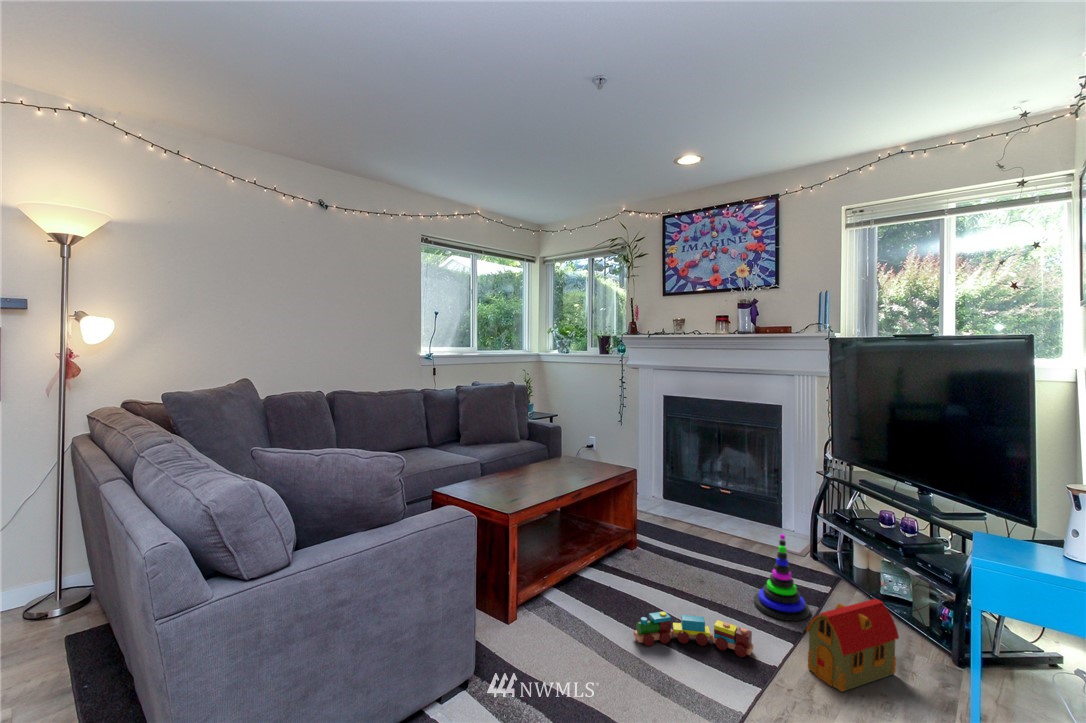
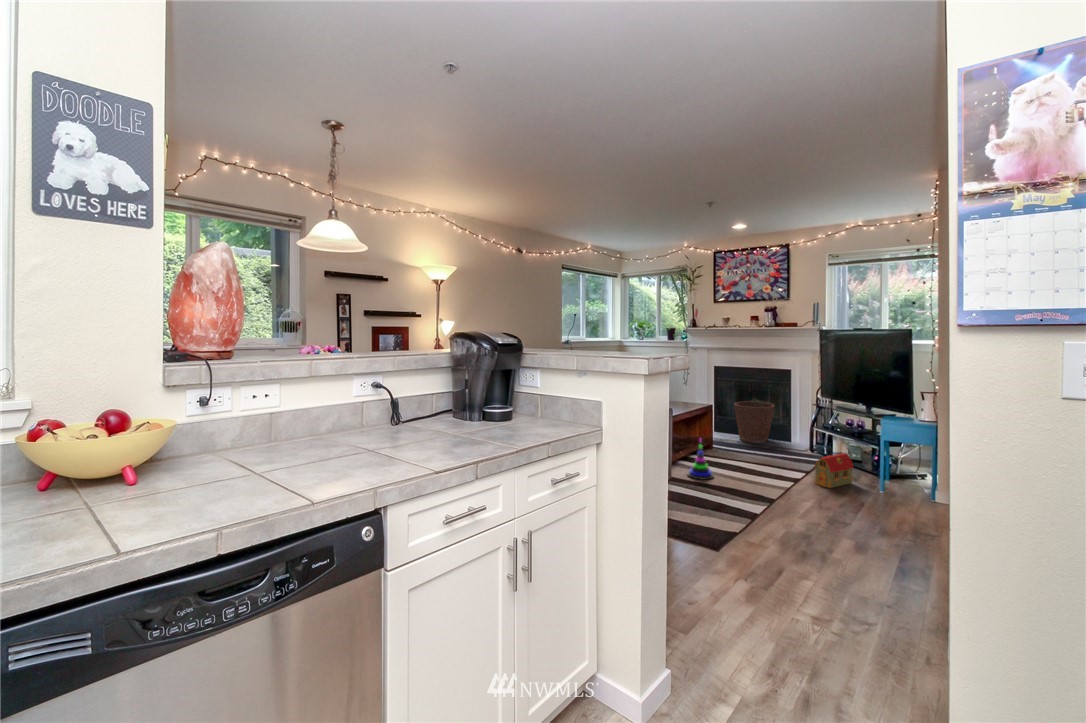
basket: none [682,456,751,532] -> present [734,402,775,443]
stacking toy: present [754,534,810,621] -> present [687,439,714,480]
toy train: present [634,611,753,657] -> none [735,467,790,482]

